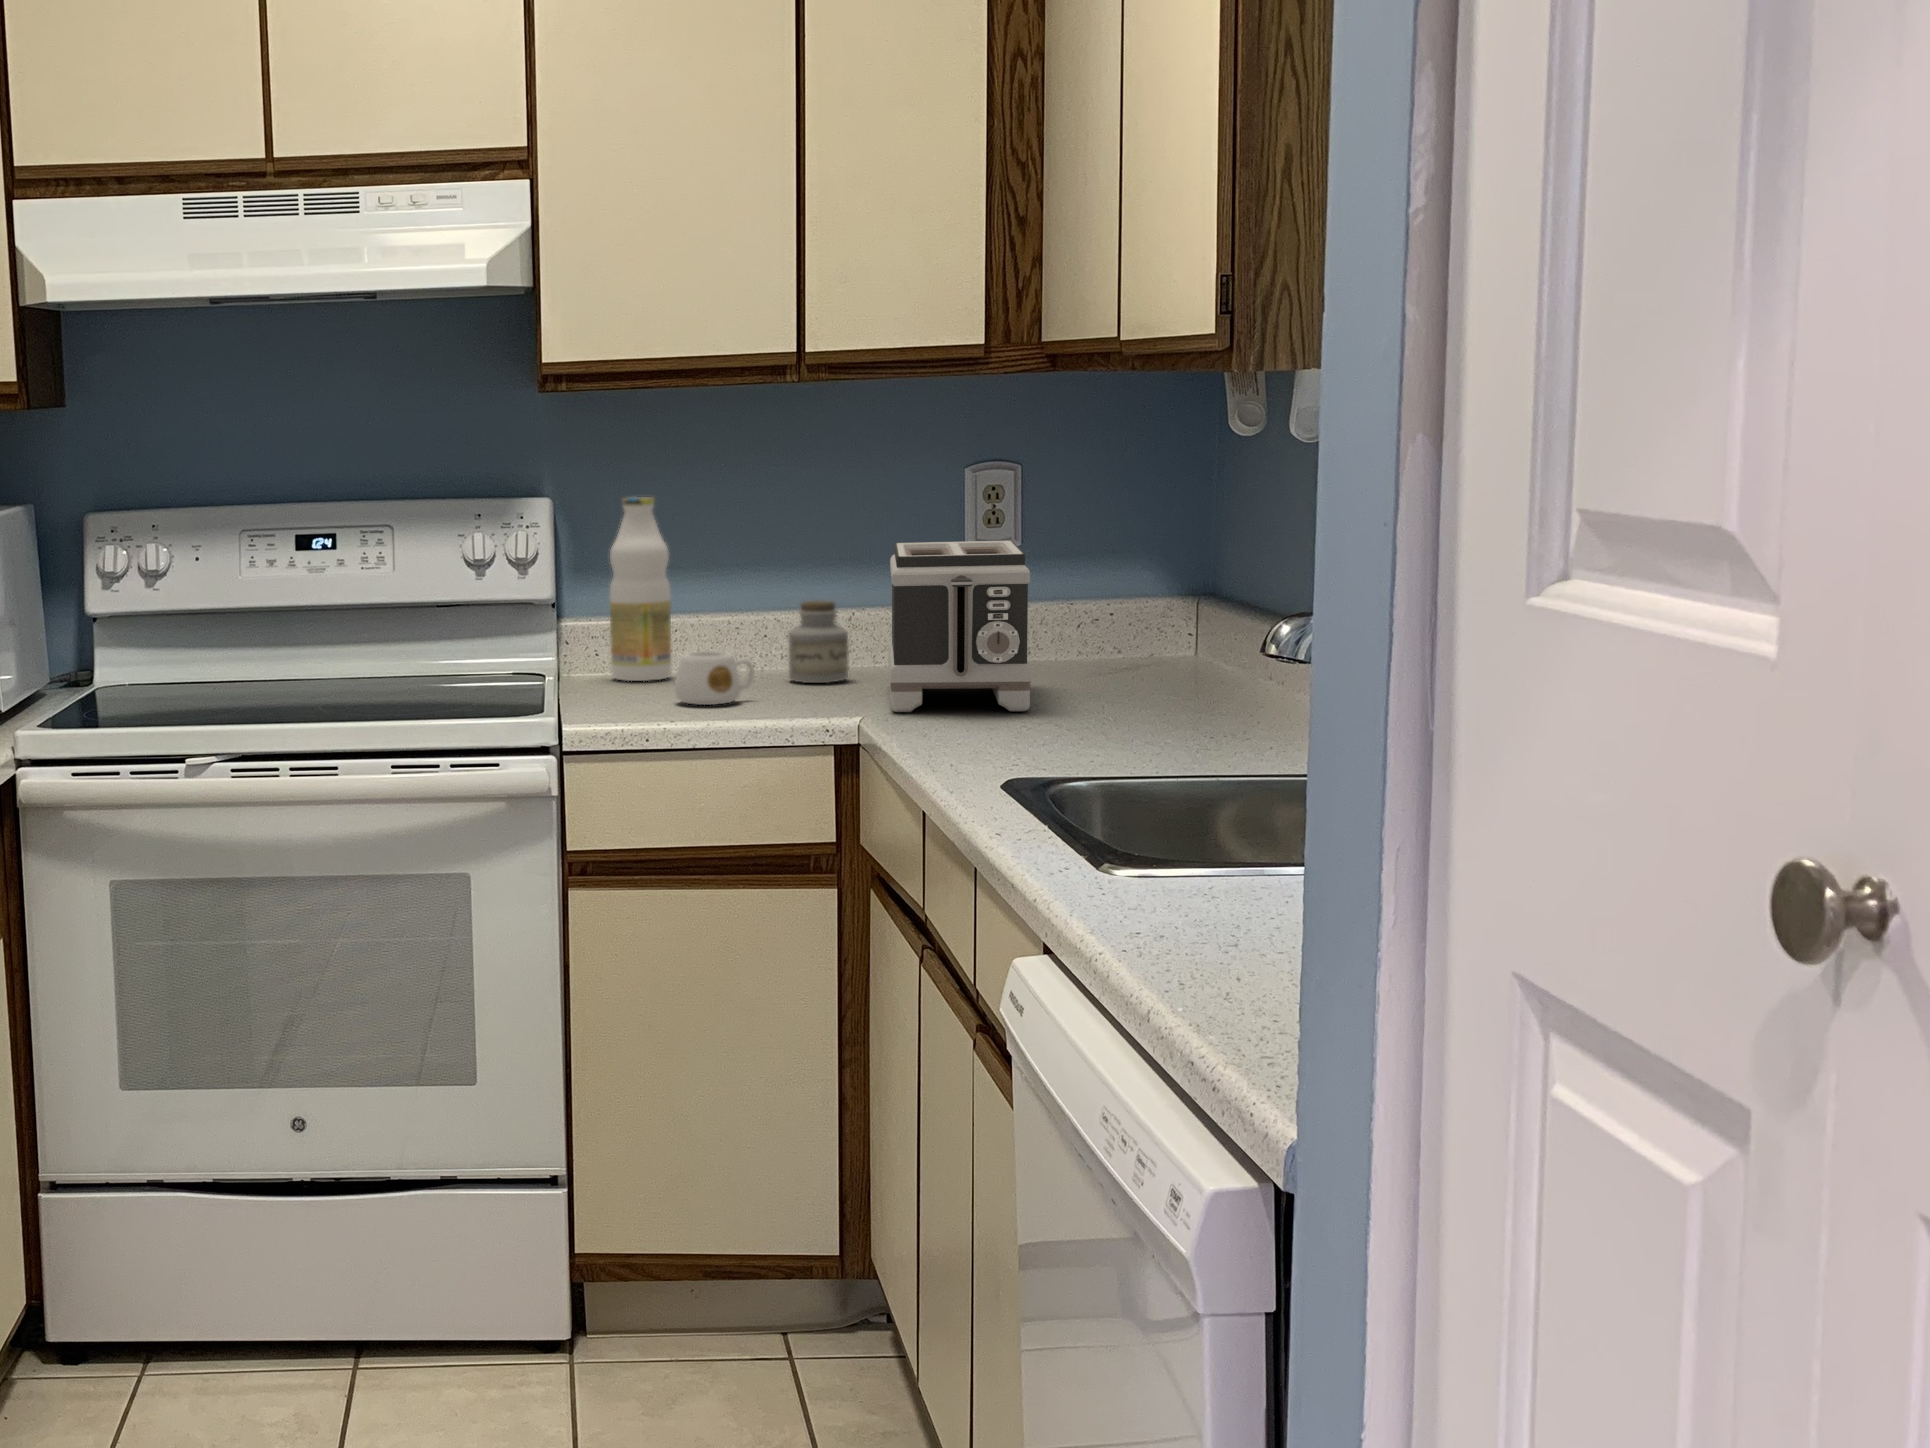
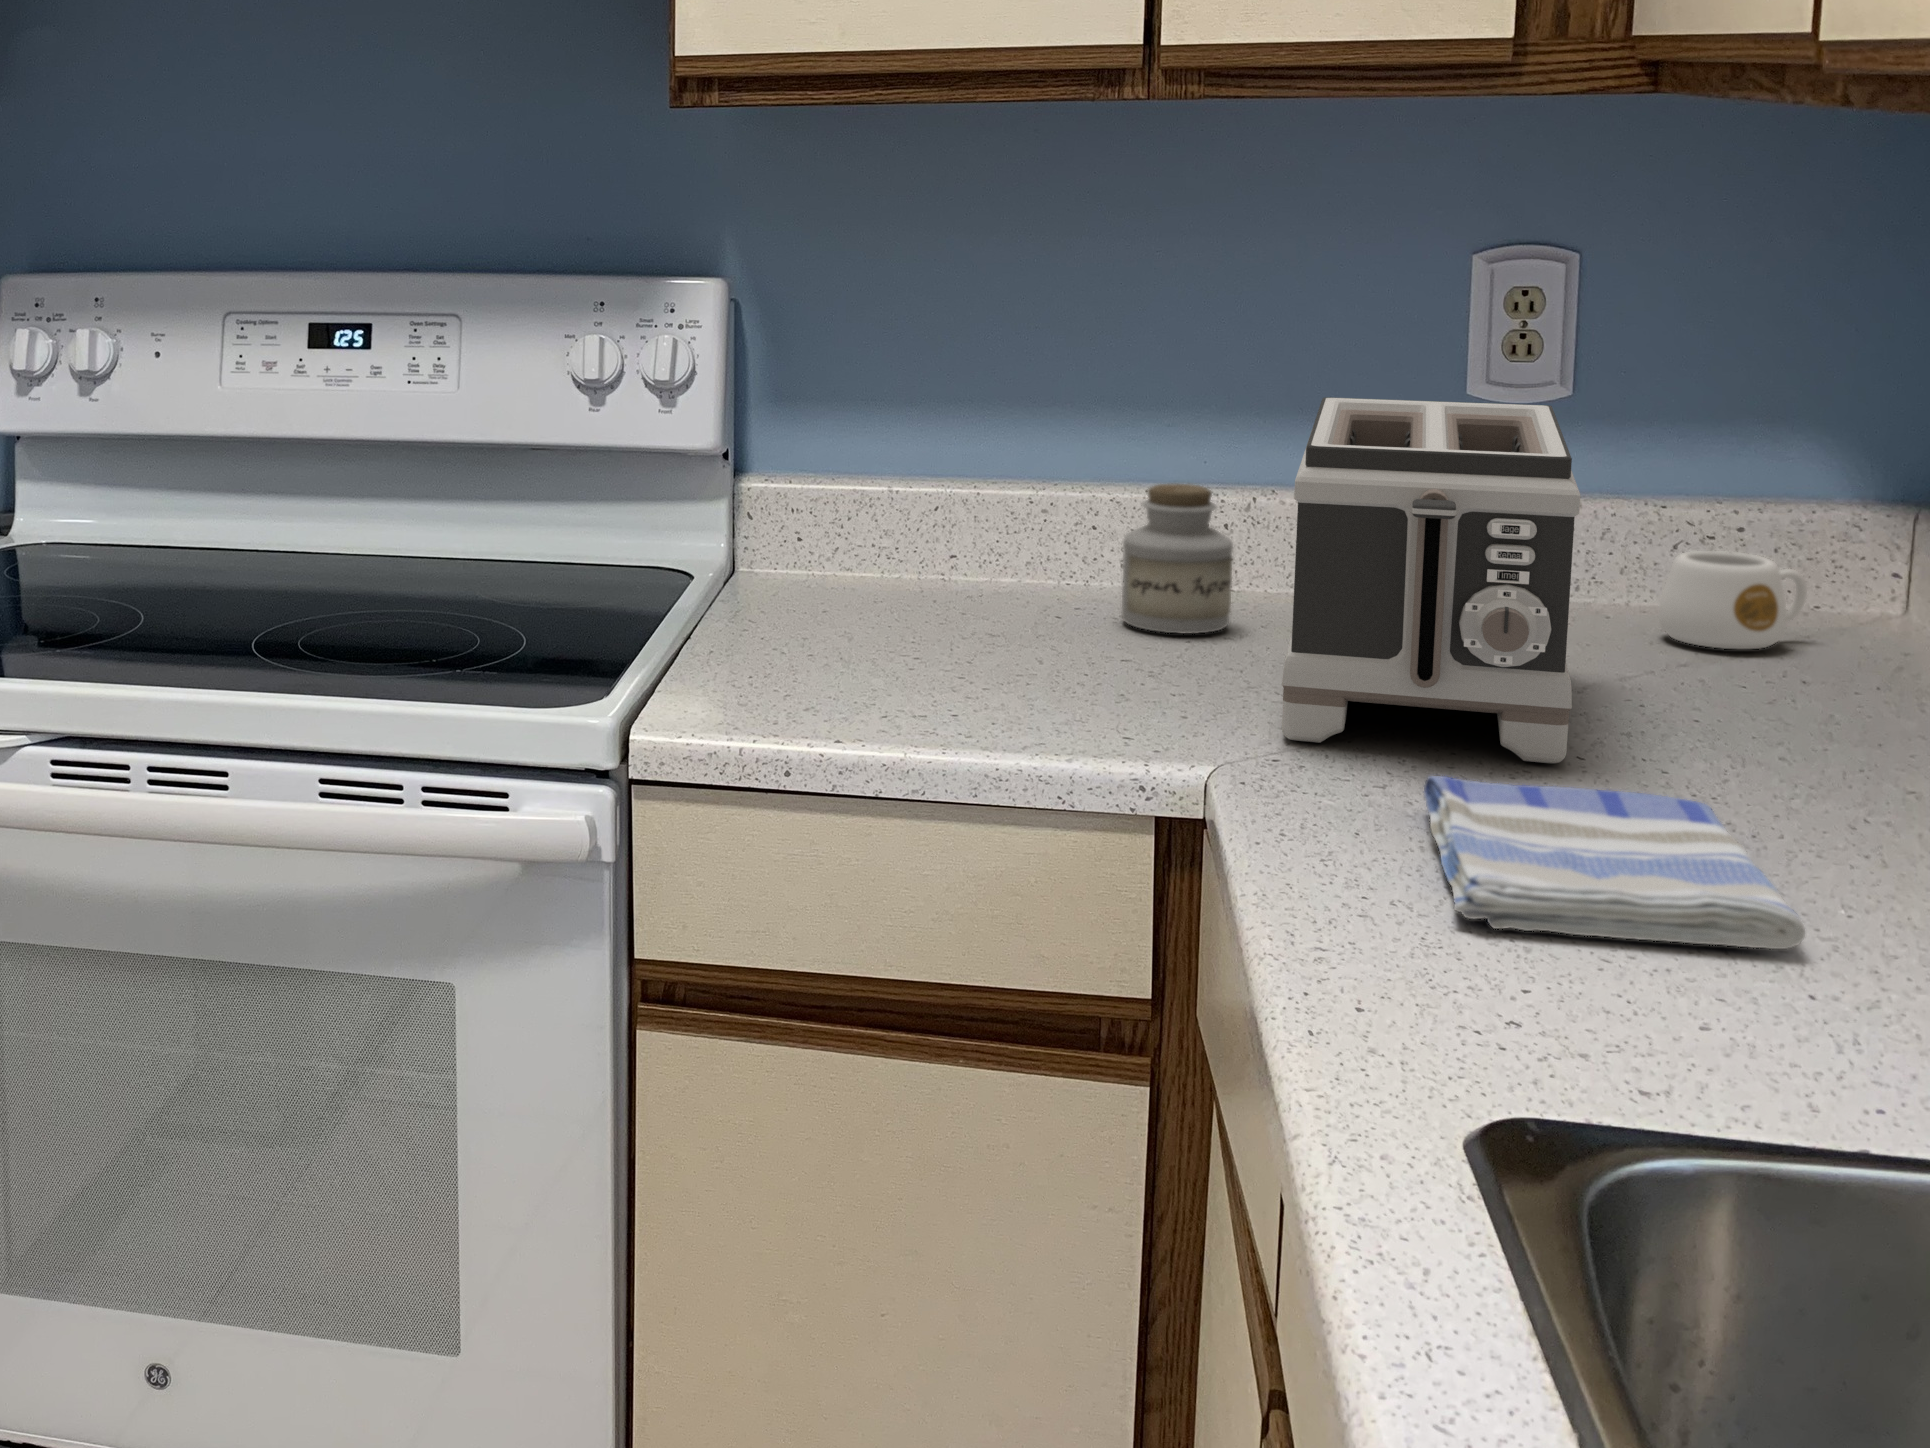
bottle: present [610,497,672,681] -> none [818,286,923,600]
mug: present [675,651,754,705] -> present [1658,551,1807,649]
dish towel: none [966,709,1136,754] -> present [1424,776,1805,949]

